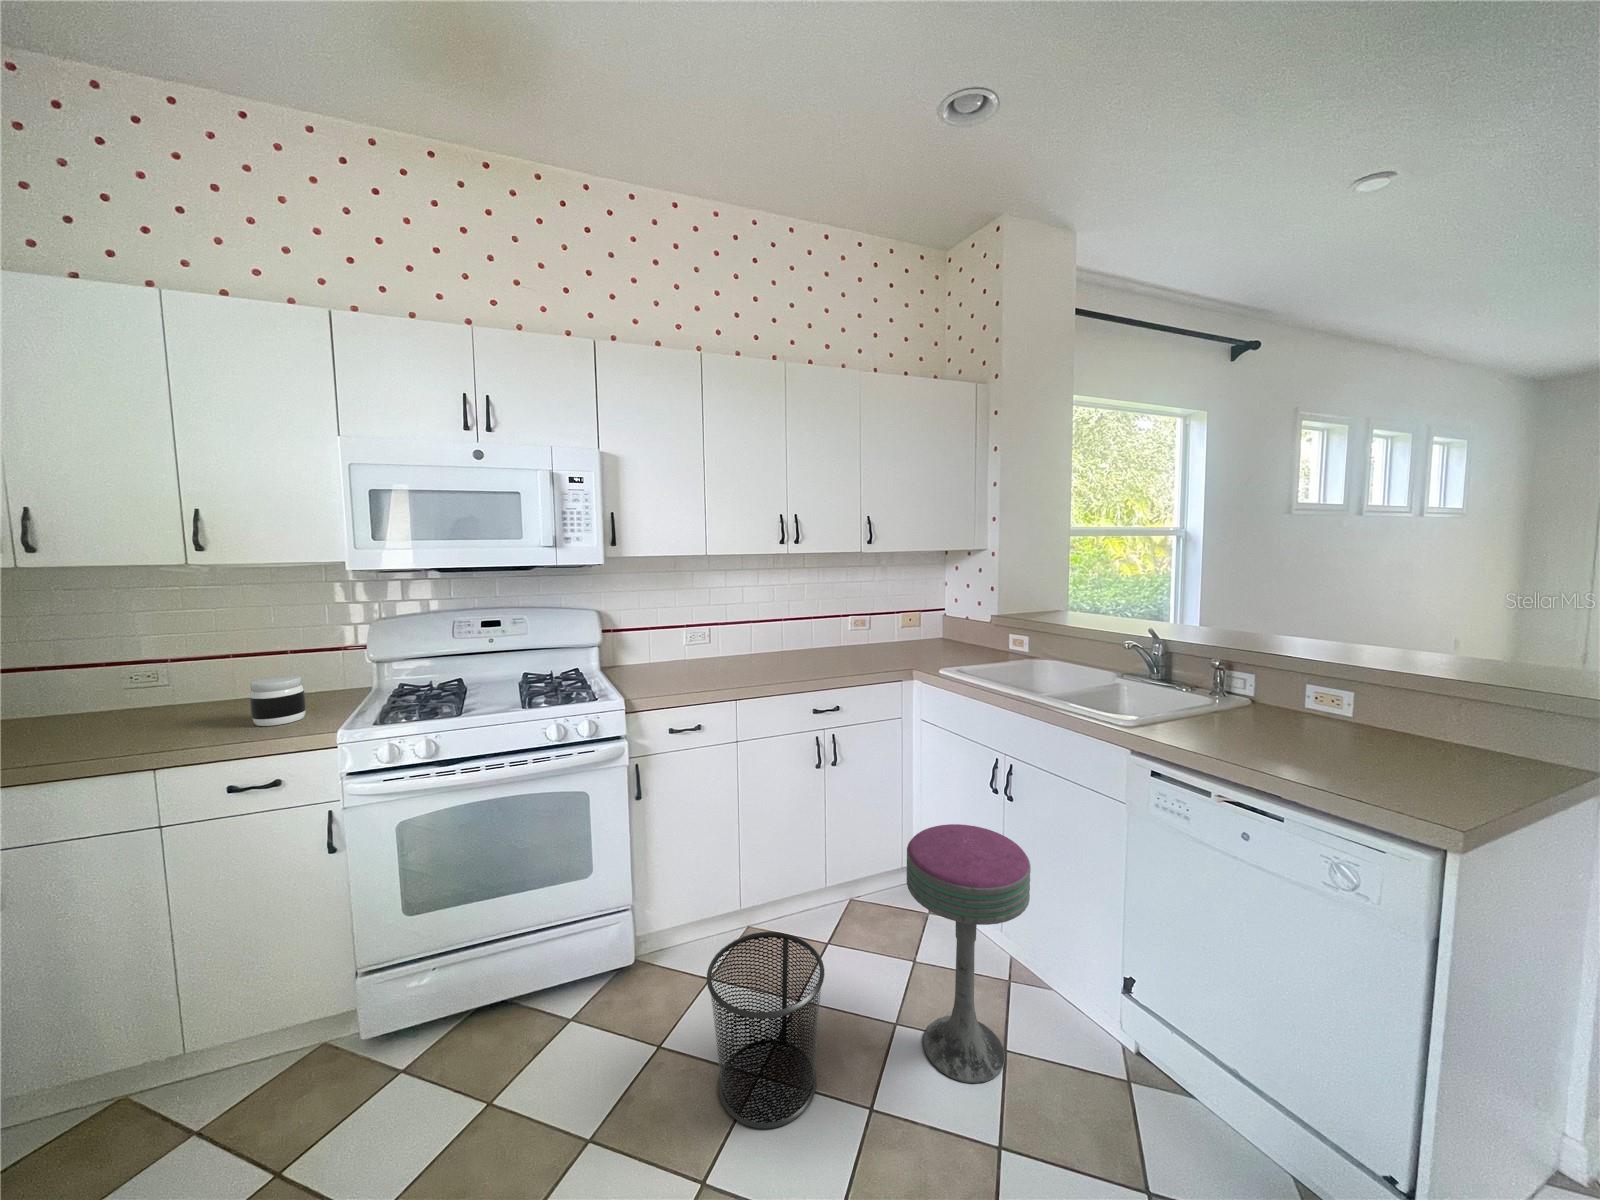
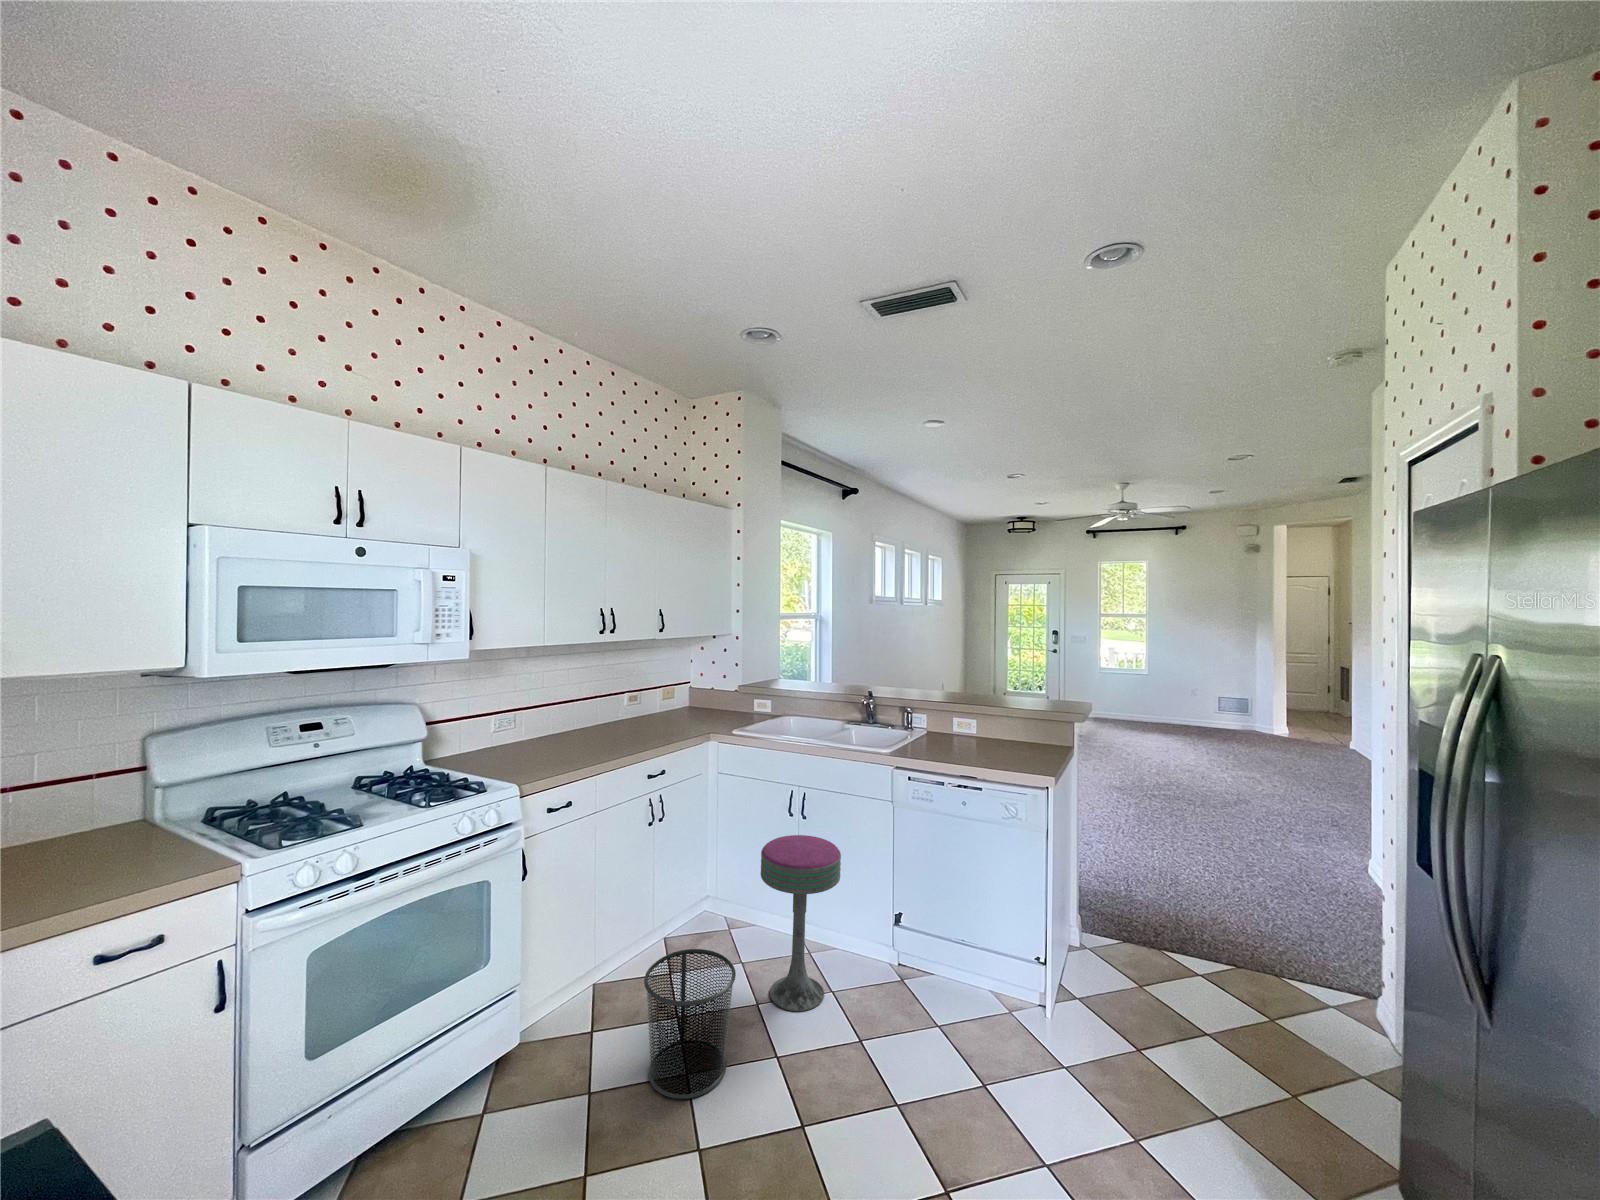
jar: present [250,675,306,726] -> none [56,814,135,885]

